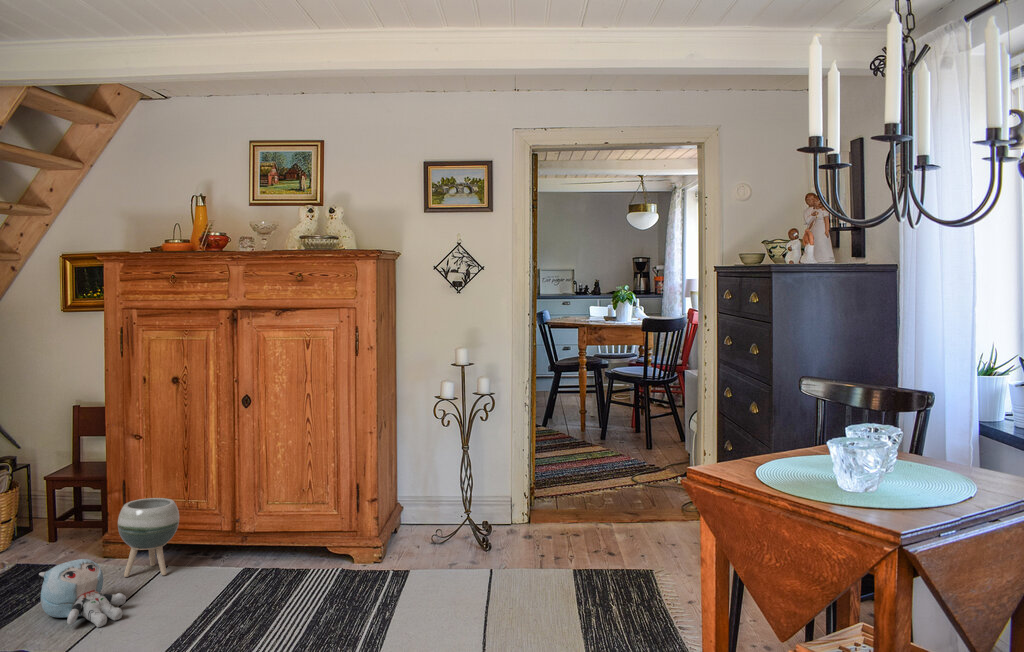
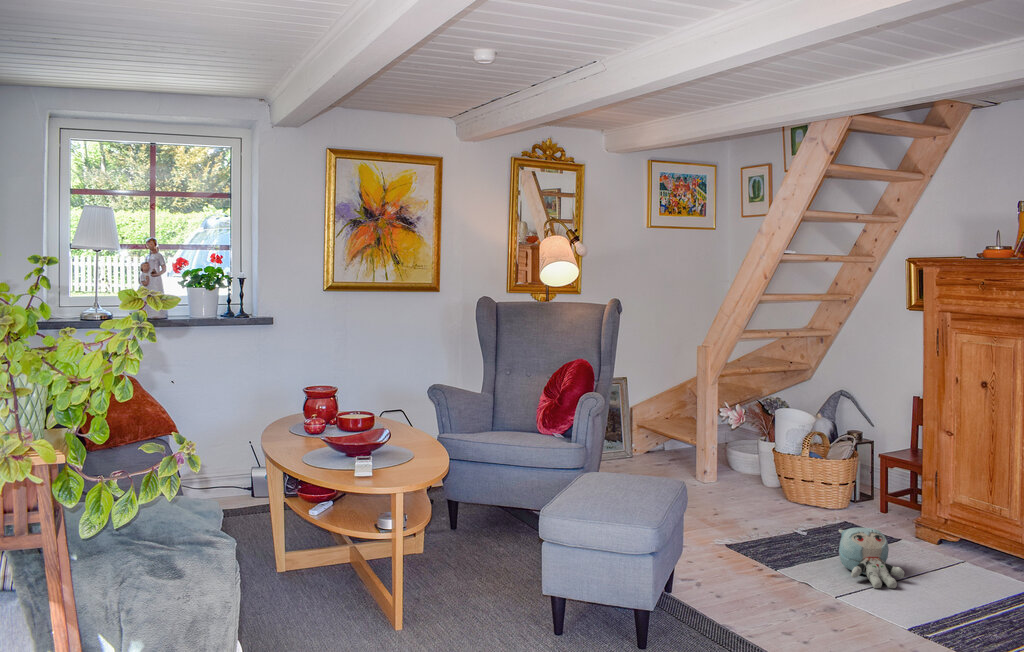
planter: present [118,498,179,577] -> none [917,492,976,568]

